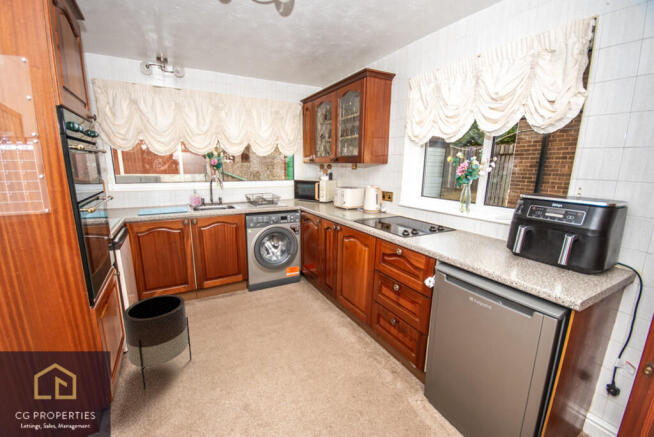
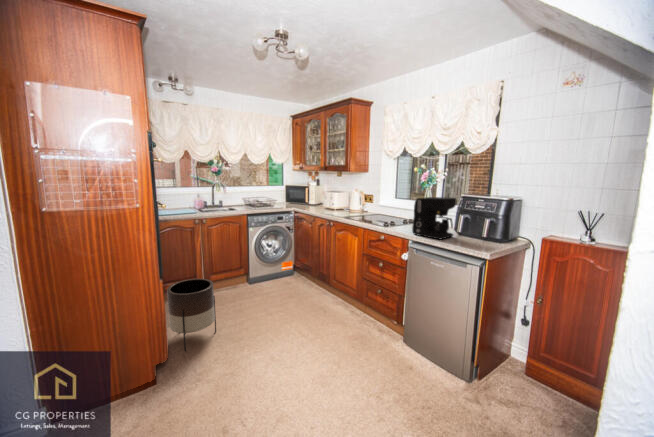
coffee maker: none [443,199,513,263] -> present [412,197,456,239]

